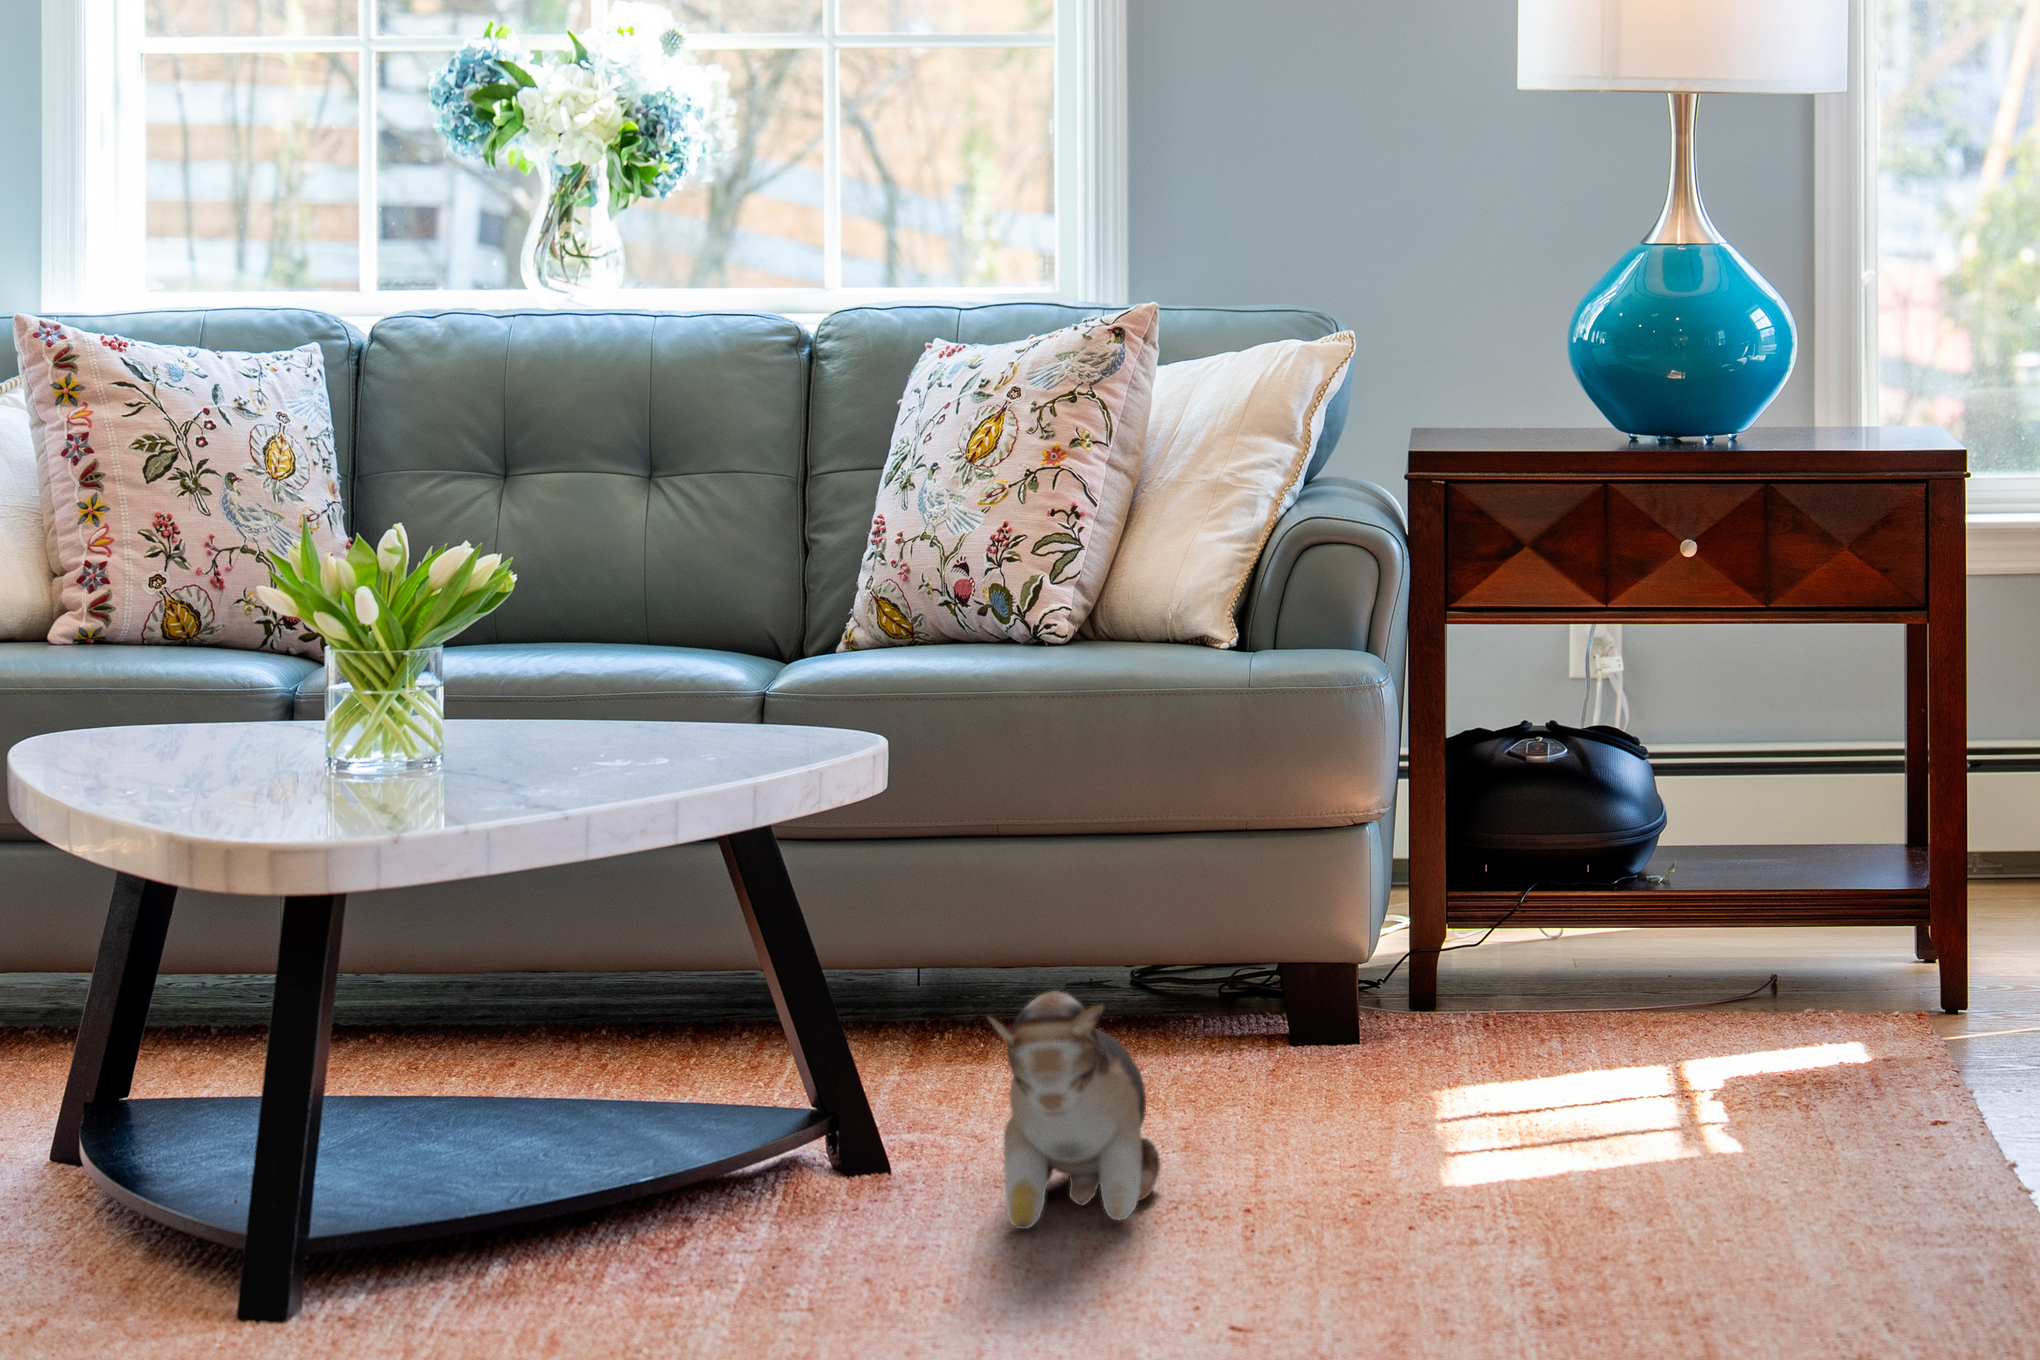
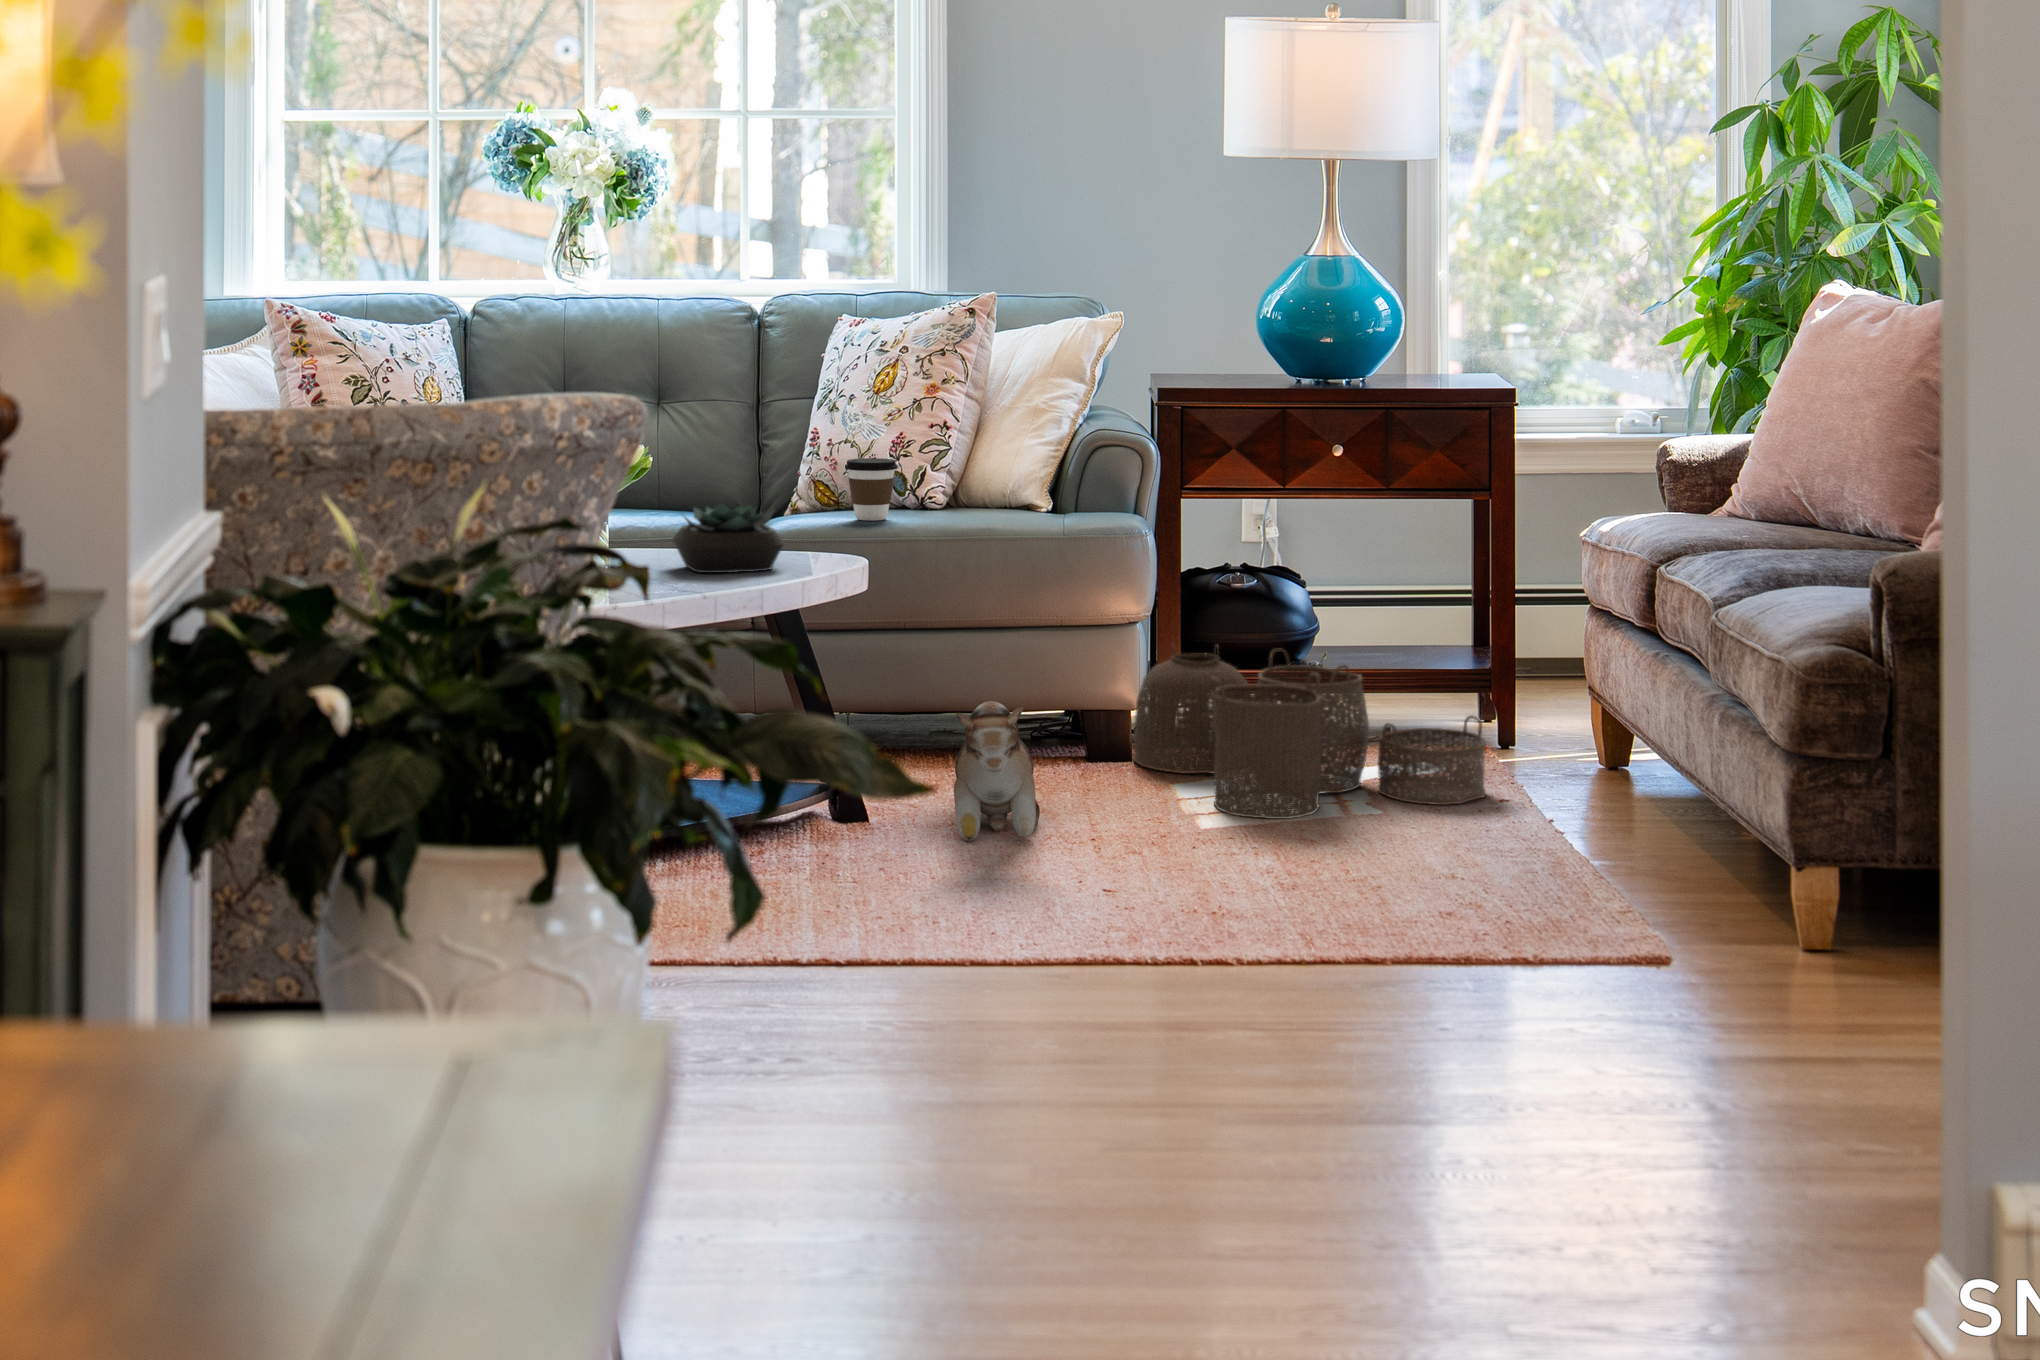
coffee cup: none [913,564,997,664] -> present [845,458,898,520]
succulent plant: none [526,650,713,776] -> present [673,503,784,573]
woven basket: none [1364,860,1914,1168] -> present [1133,645,1486,819]

